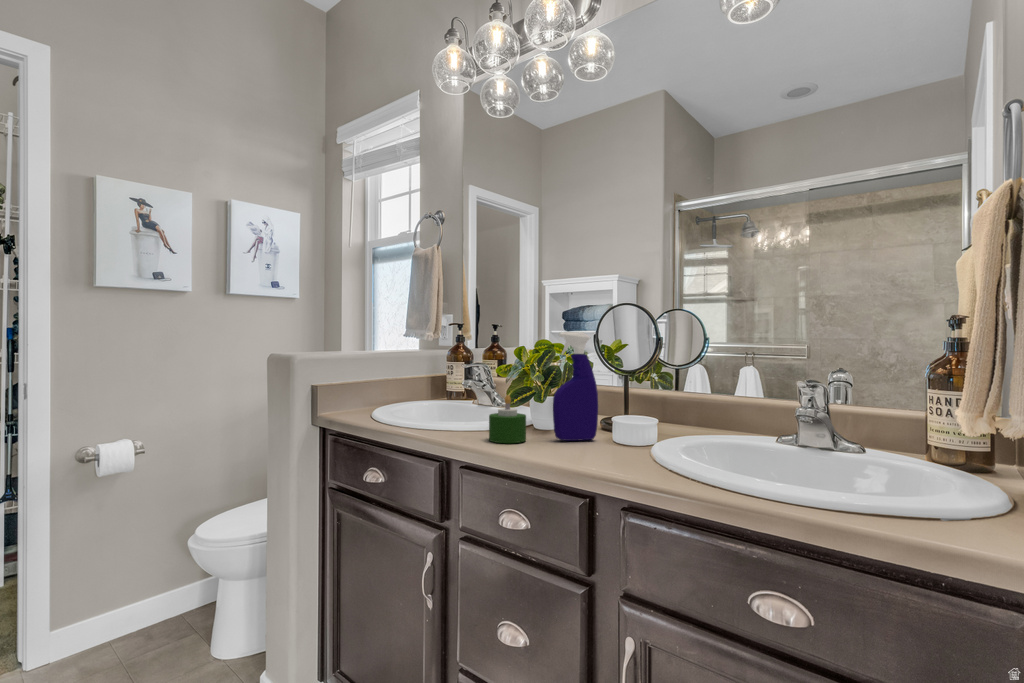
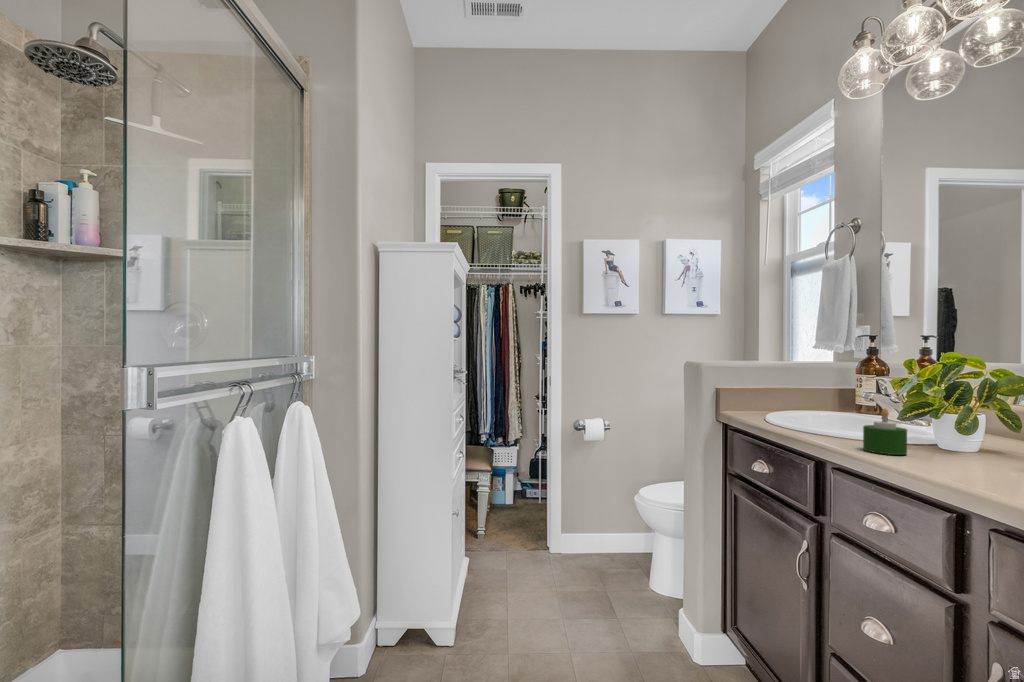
spray bottle: present [553,332,598,441] -> none [941,348,1010,466]

